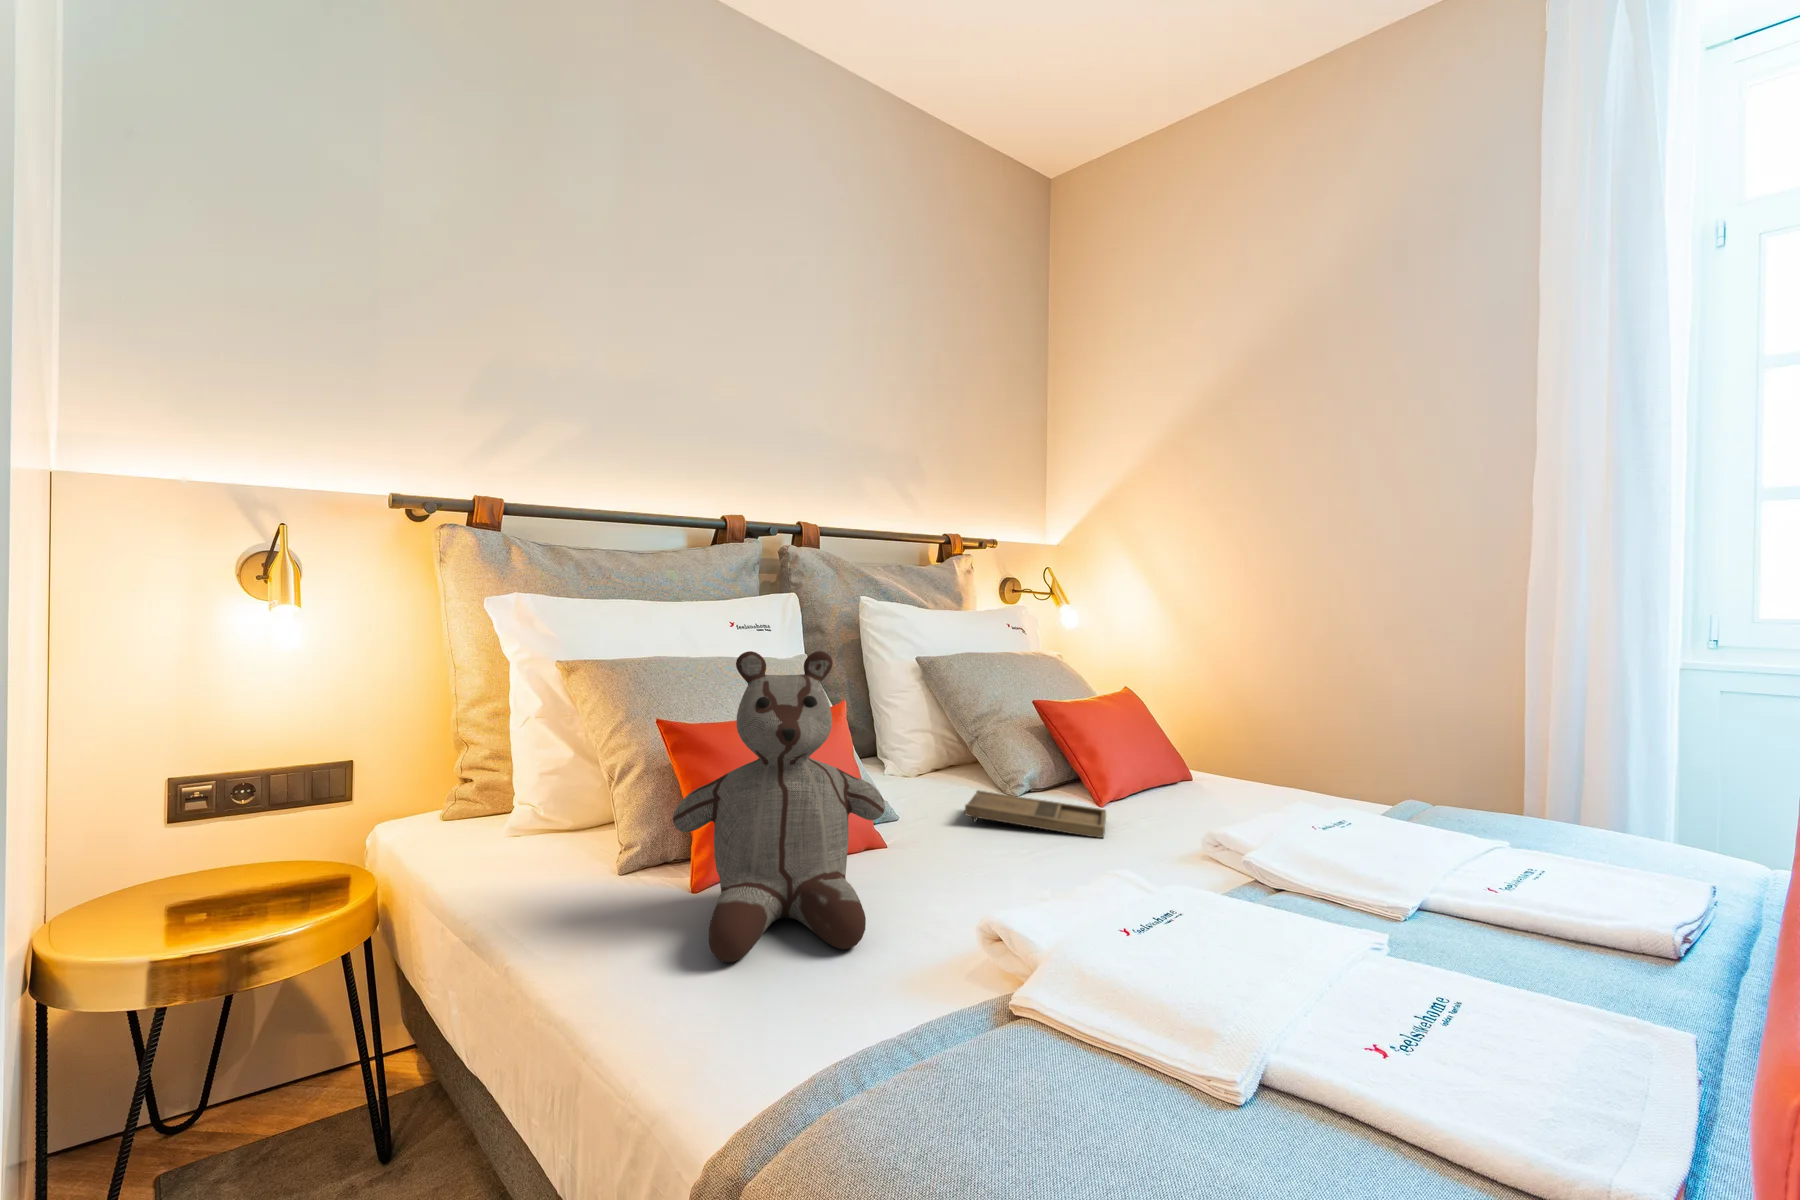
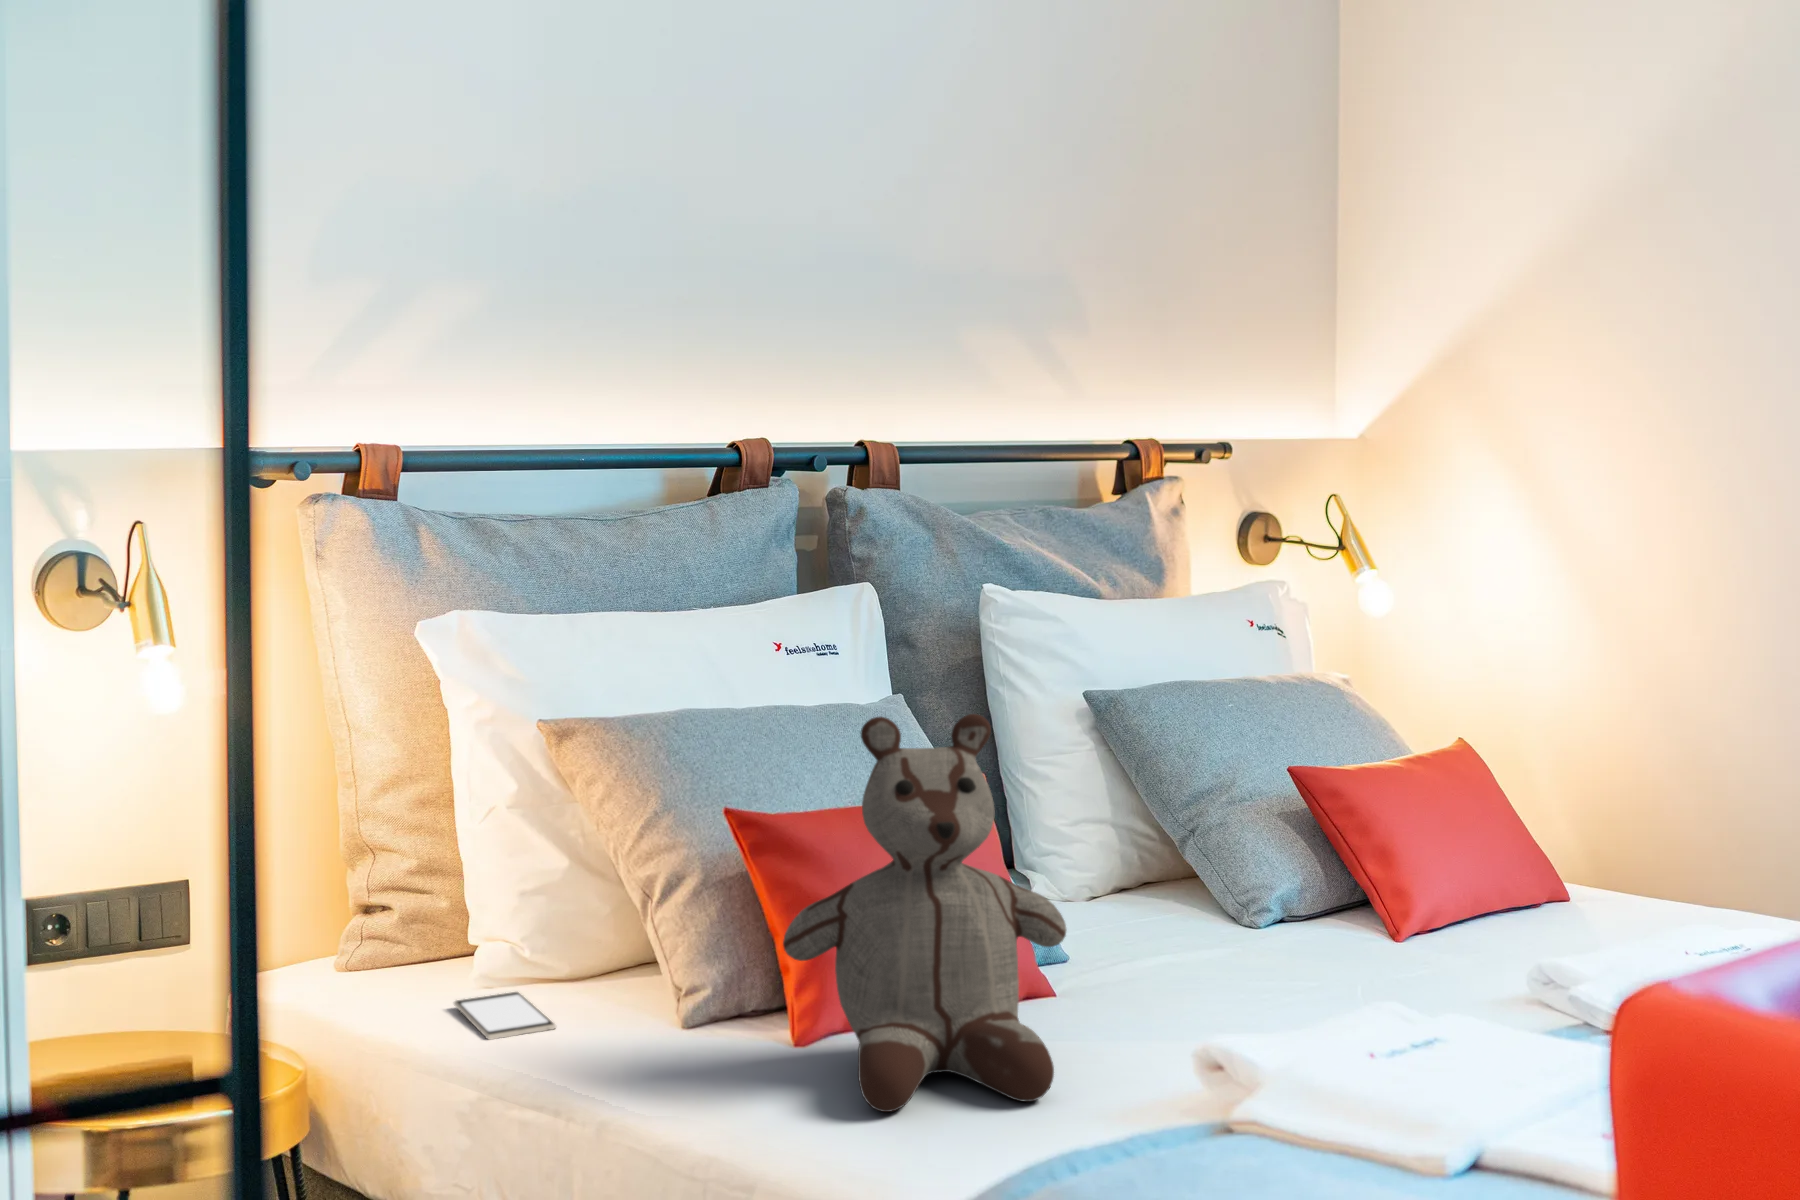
tray: present [965,790,1106,838] -> none [1176,917,1407,986]
smartphone: none [476,842,534,883] -> present [454,992,556,1039]

